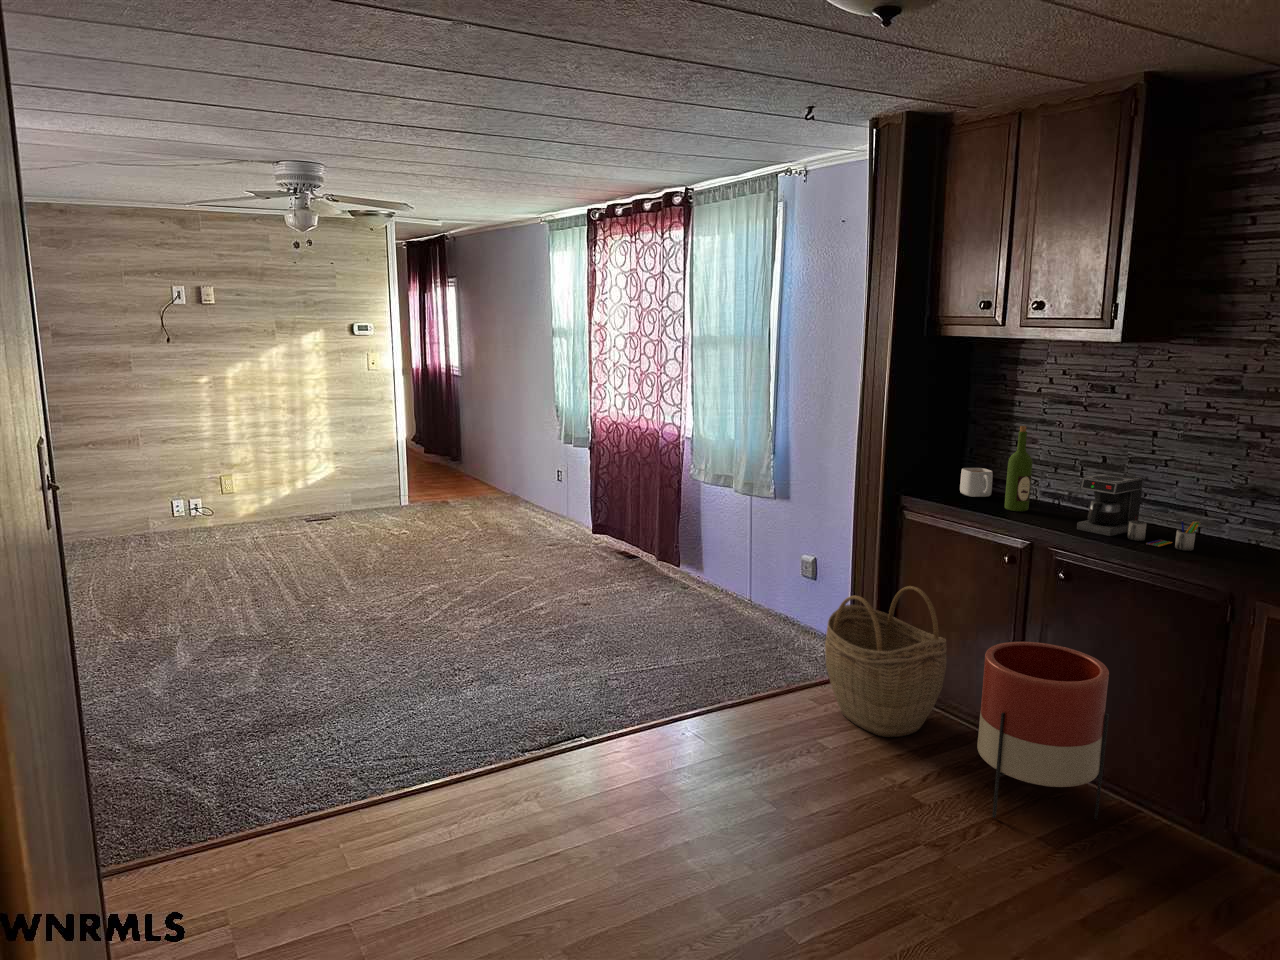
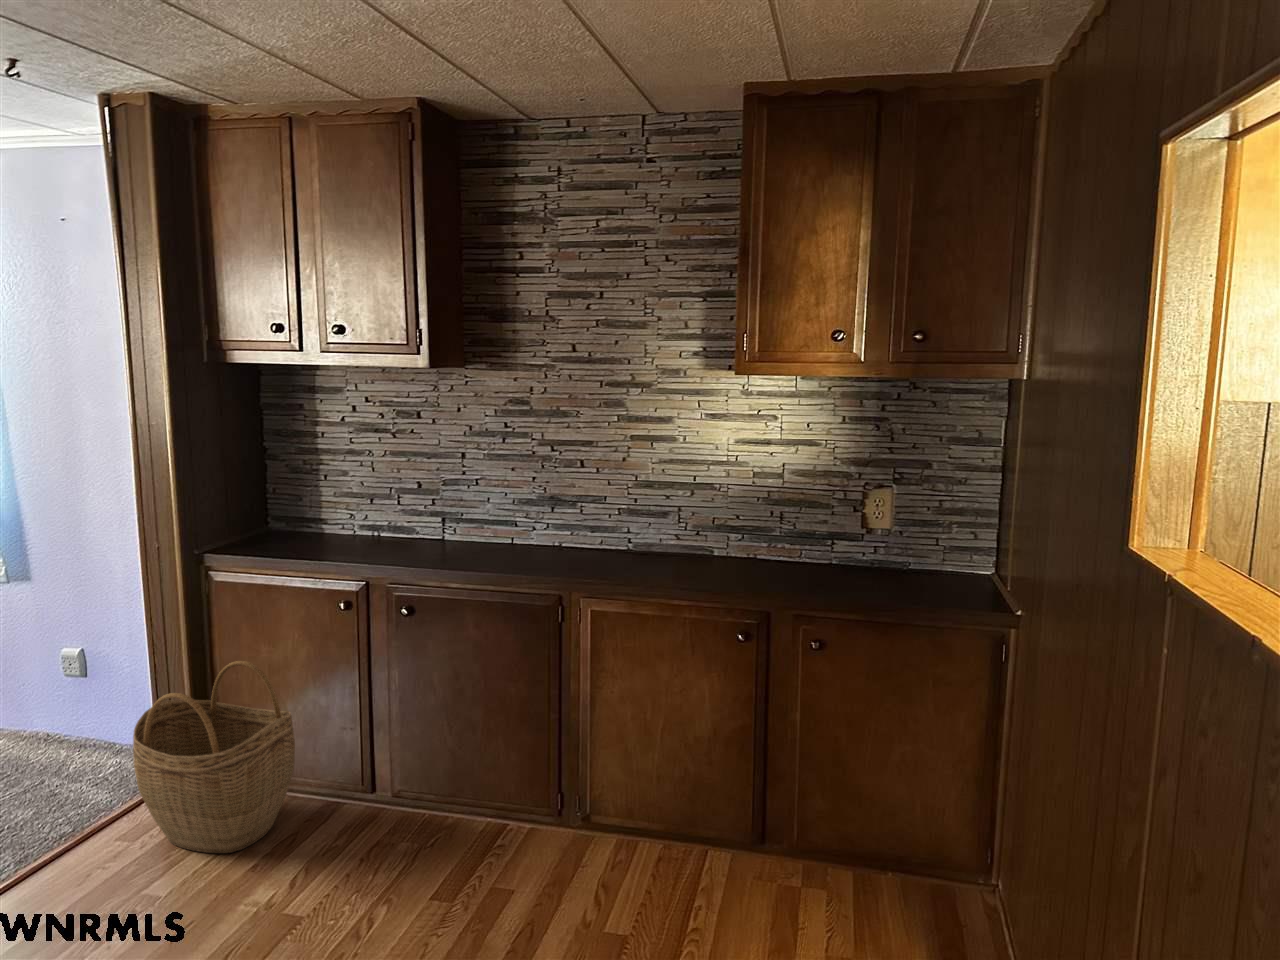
wine bottle: present [1005,426,1032,511] -> none [328,460,356,552]
mug: present [960,468,993,497] -> none [272,509,309,543]
coffee maker: present [1077,473,1201,551] -> none [411,499,524,566]
planter: present [977,642,1109,819] -> none [350,686,481,897]

